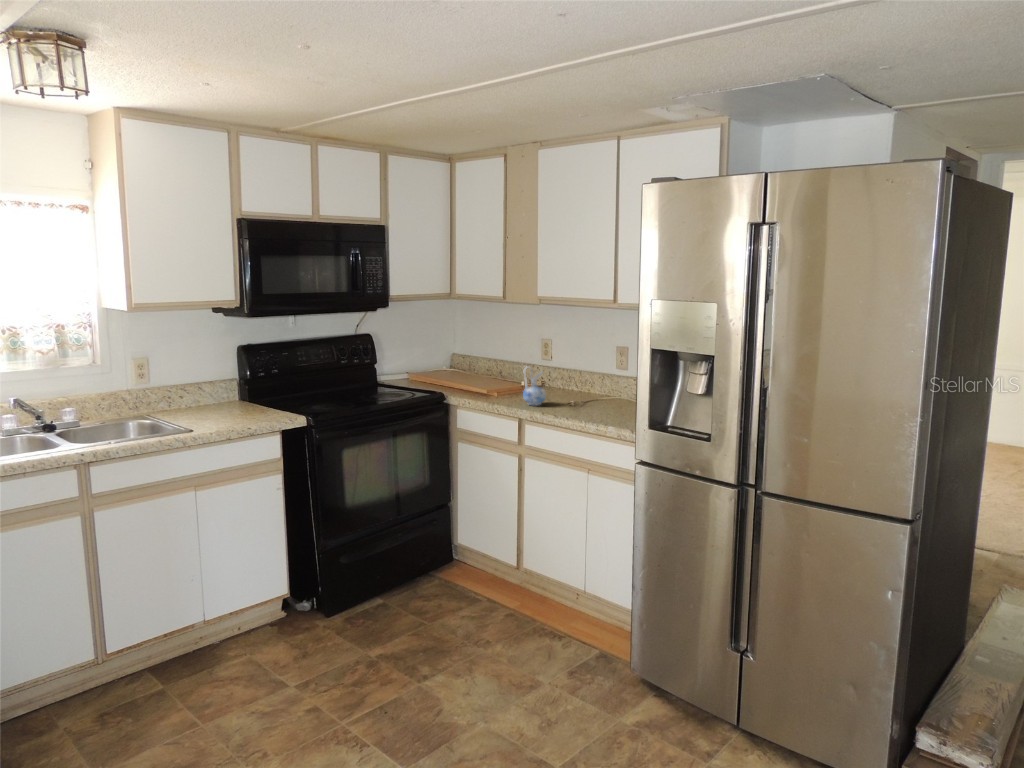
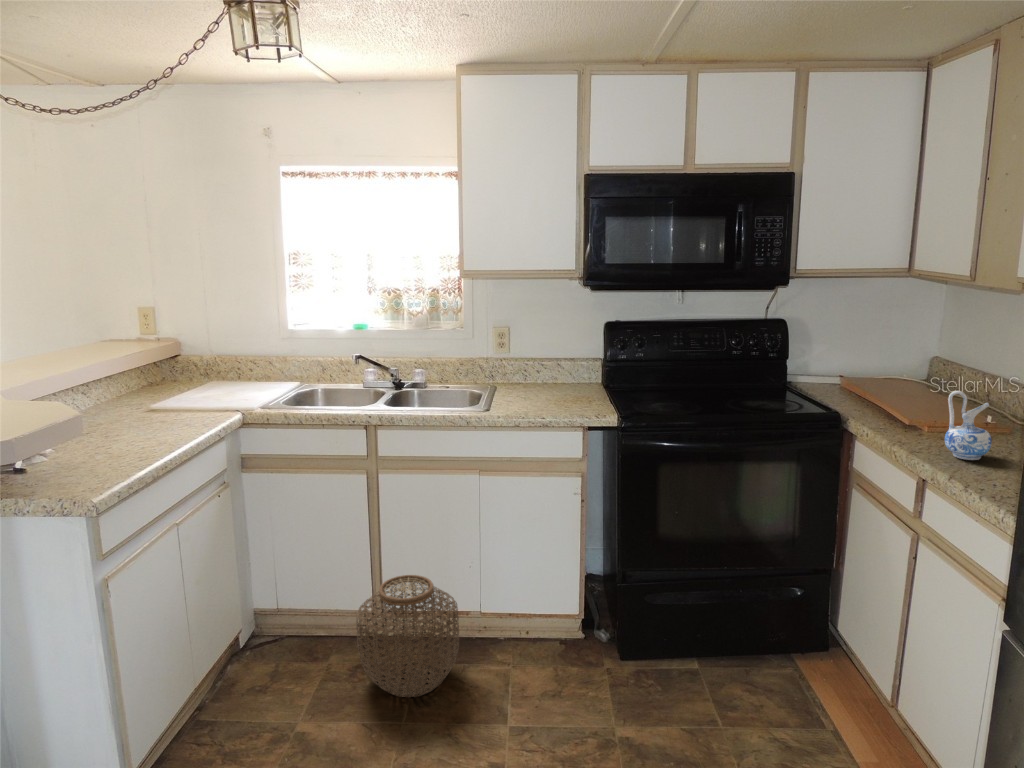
woven basket: none [112,595,221,715] -> present [356,575,459,697]

